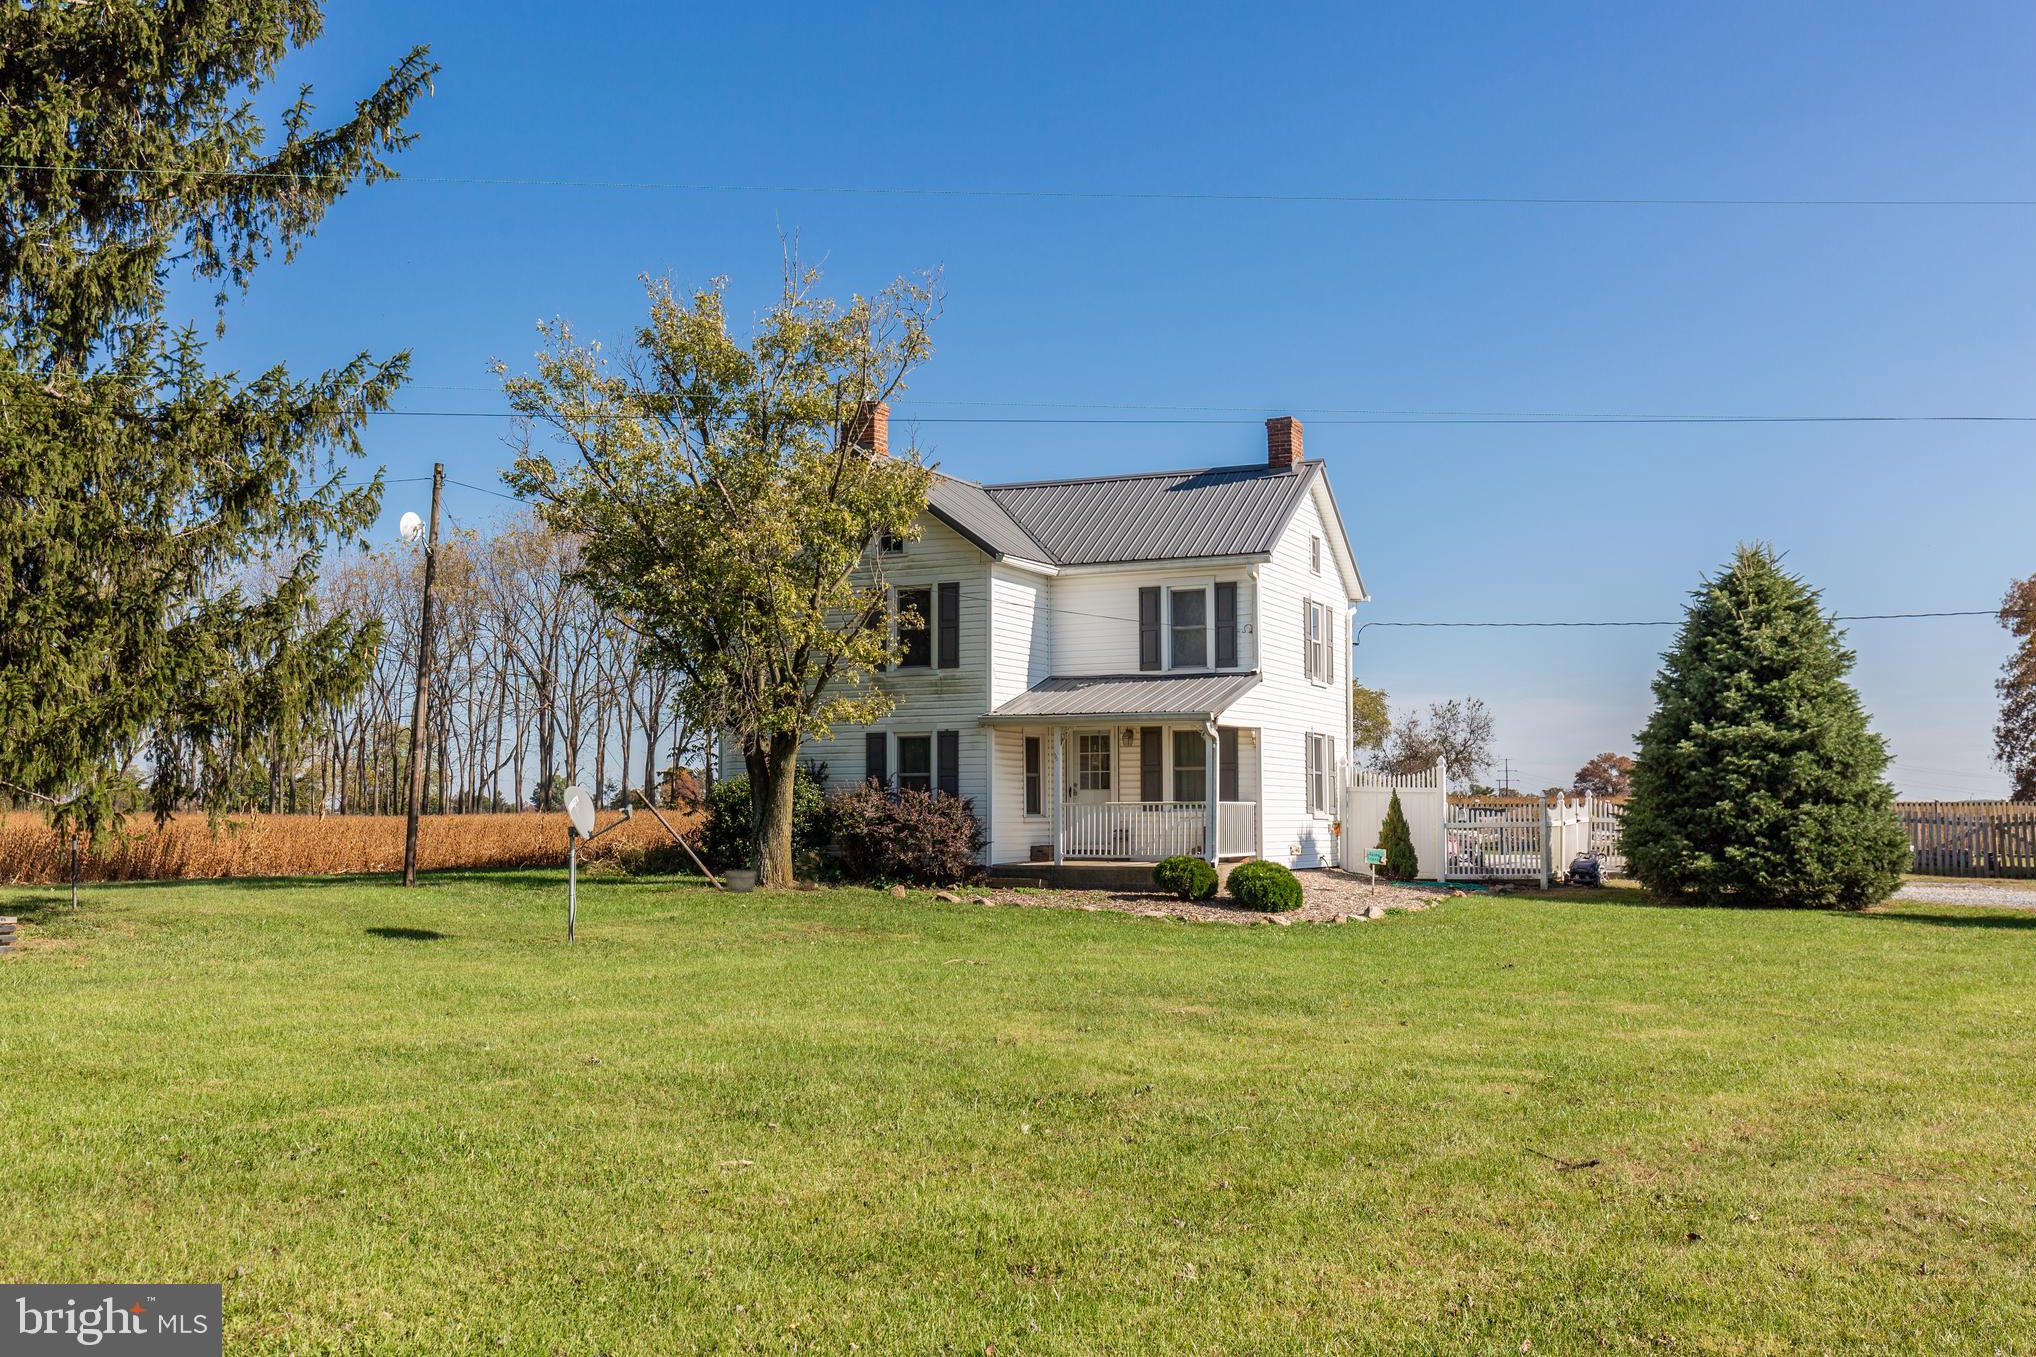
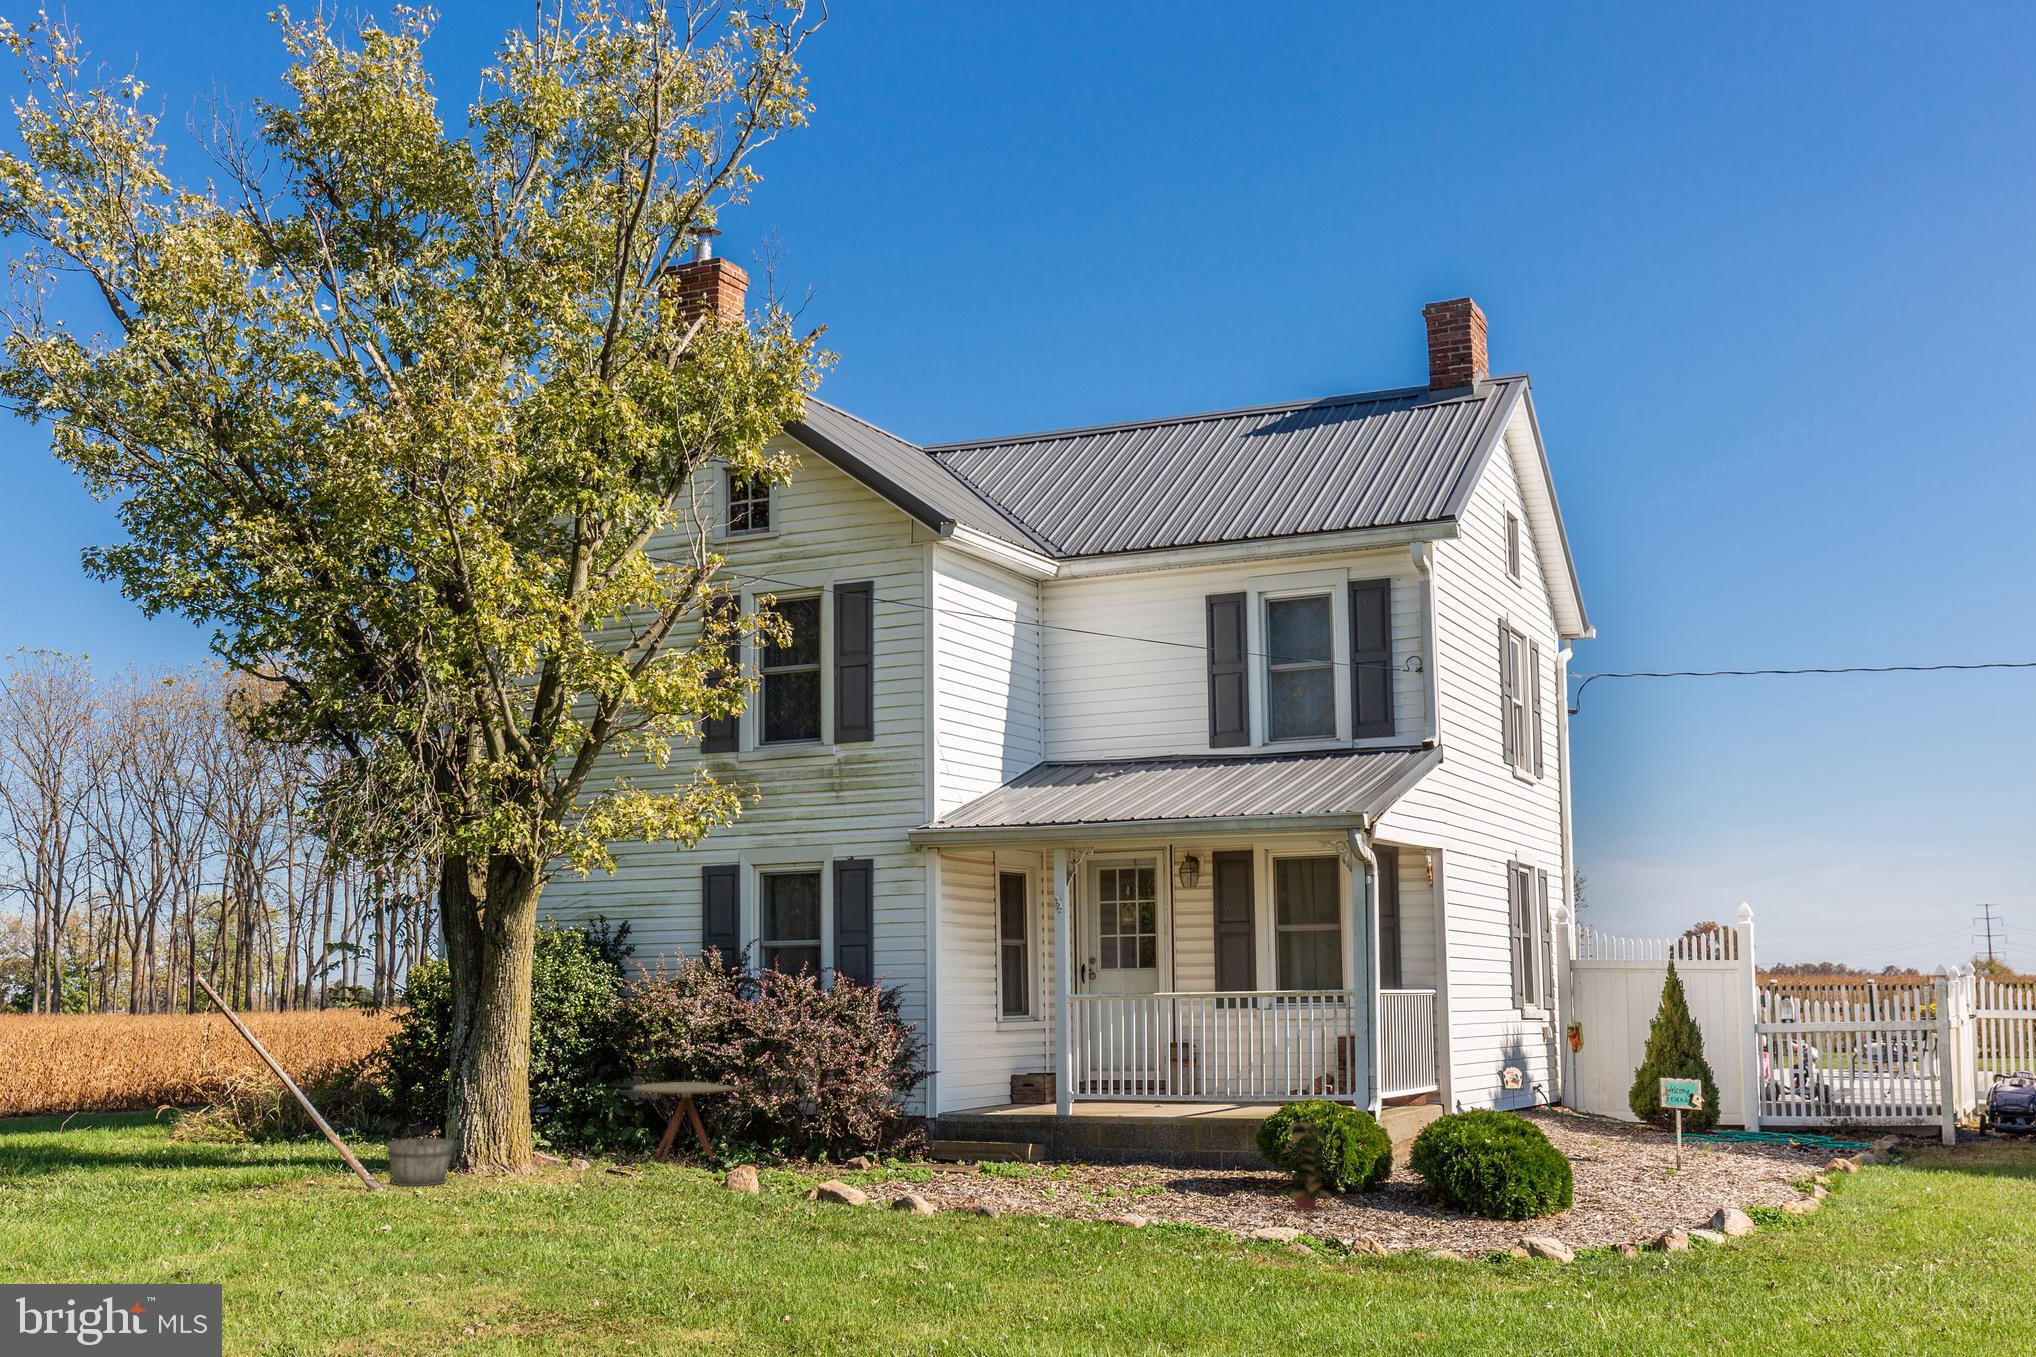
round table: none [838,846,893,886] -> present [633,1082,738,1163]
decorative plant: present [796,853,818,891] -> present [1281,1122,1331,1210]

